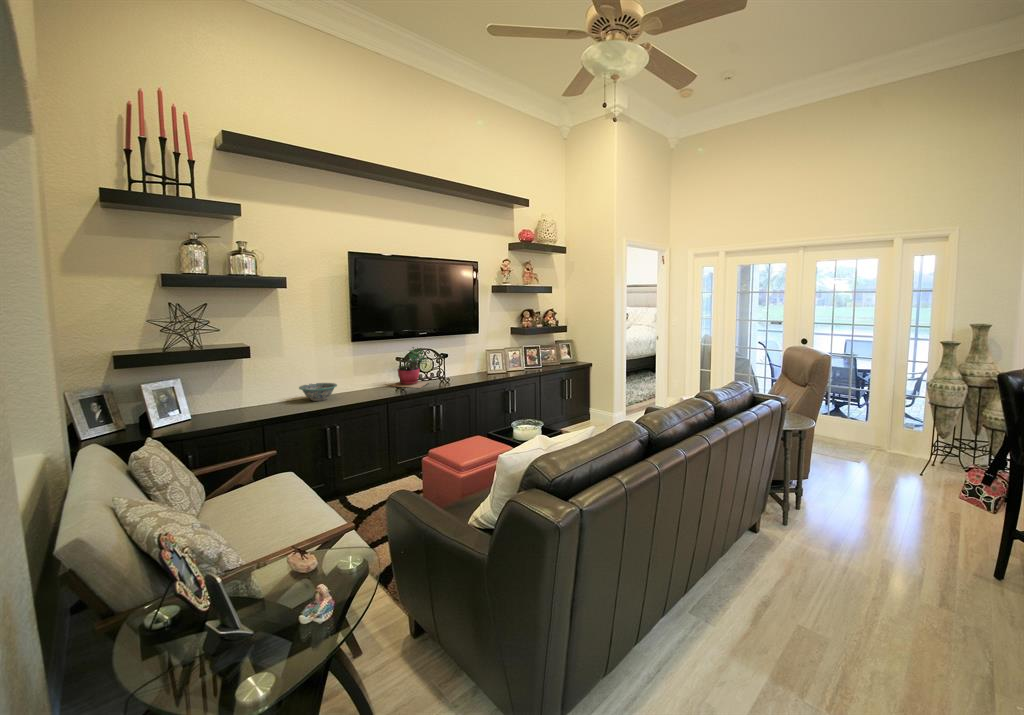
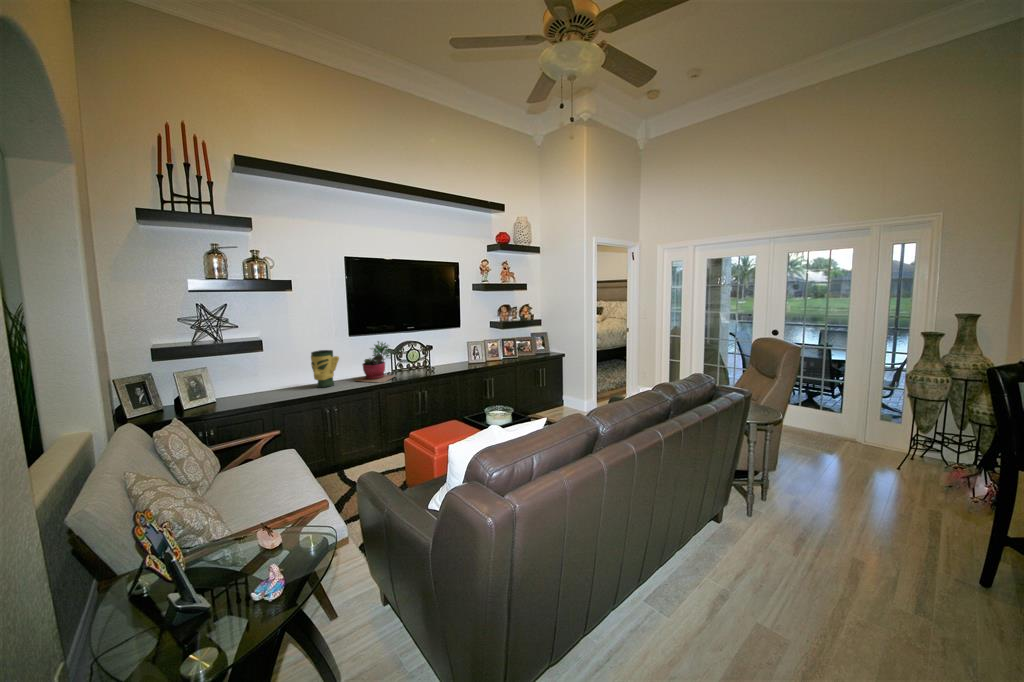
vase: none [351,355,378,392] -> present [311,350,339,388]
decorative bowl: present [299,383,337,401] -> none [250,379,292,398]

